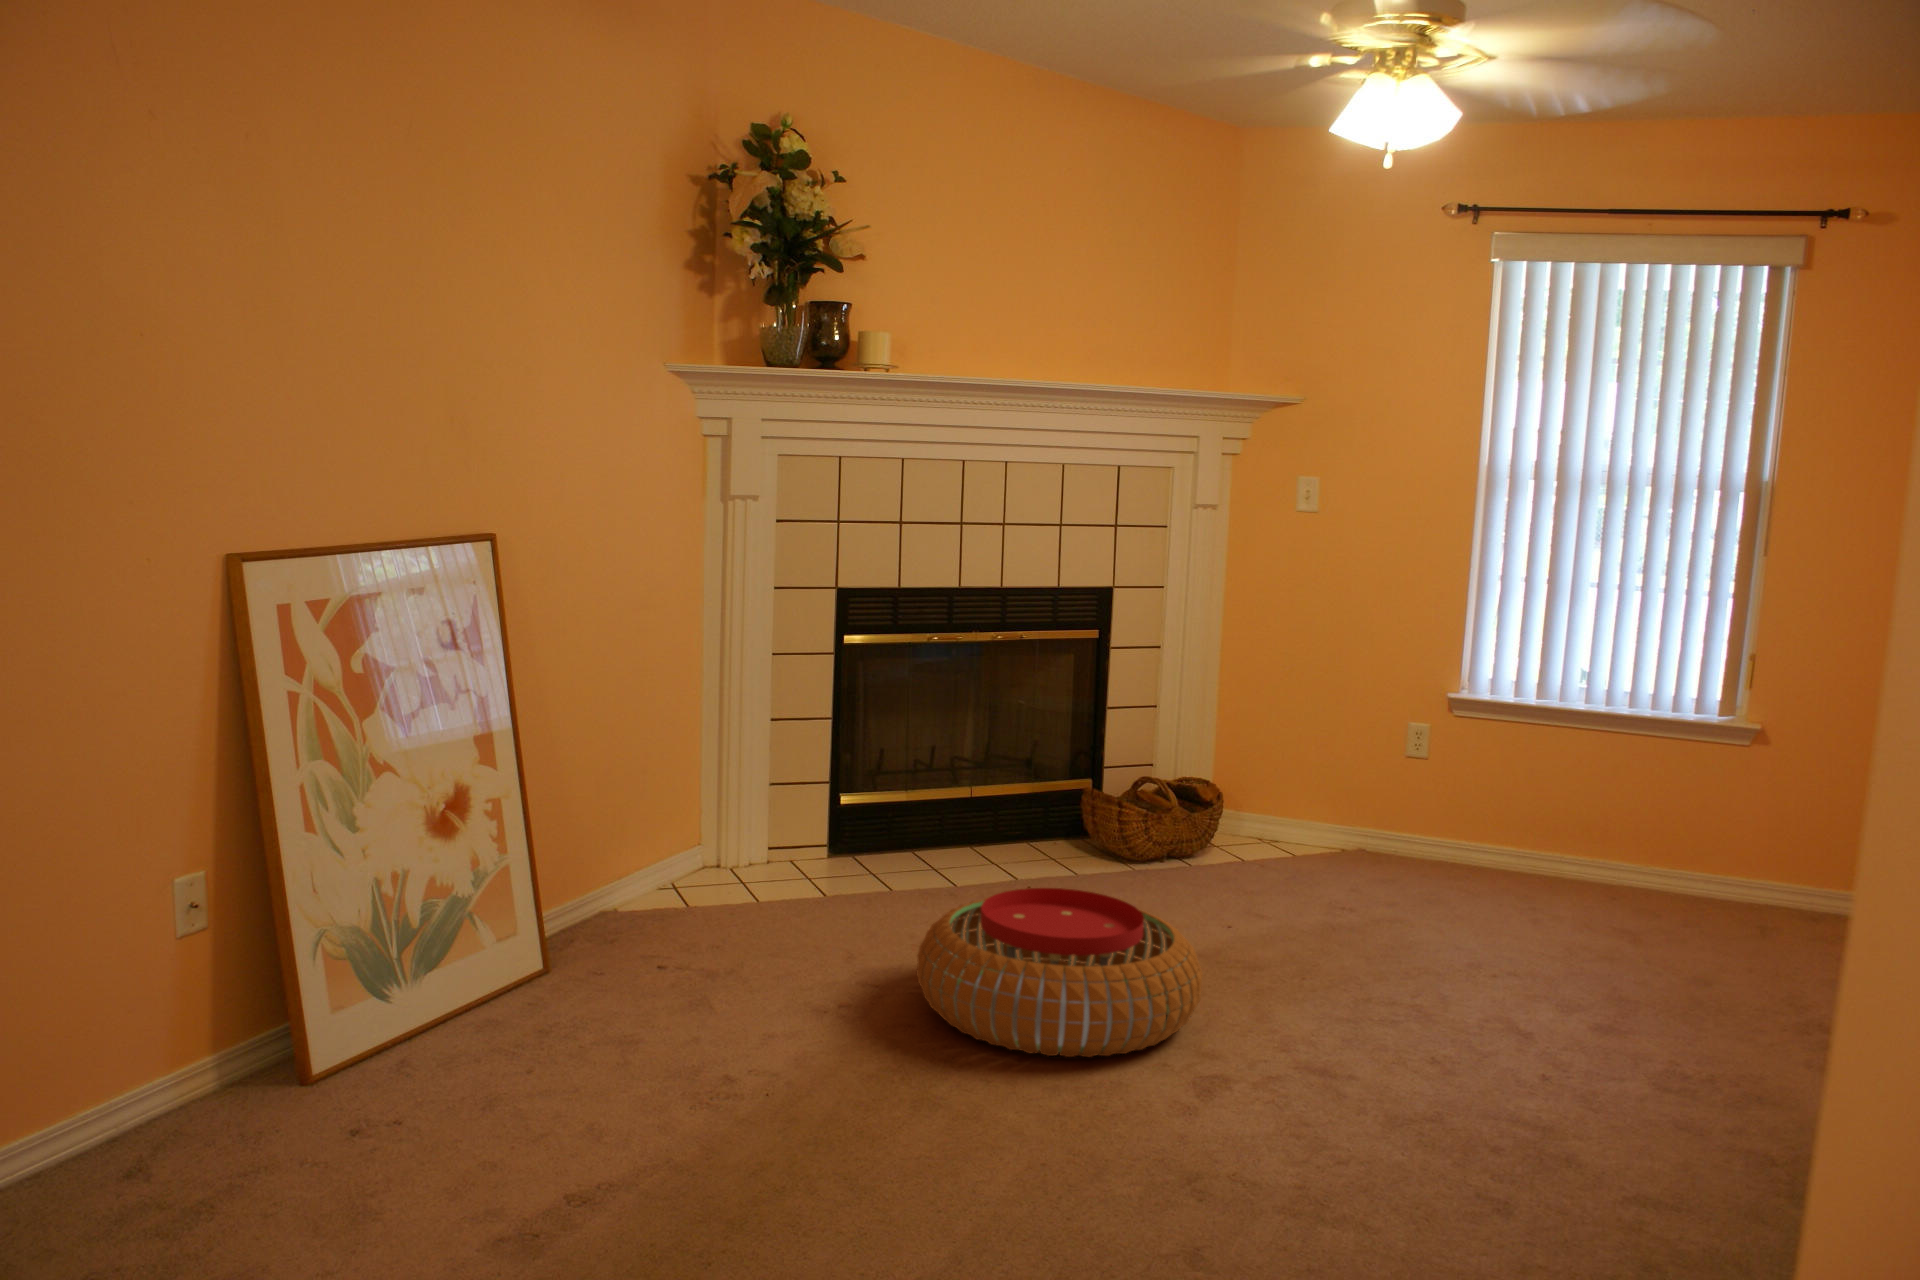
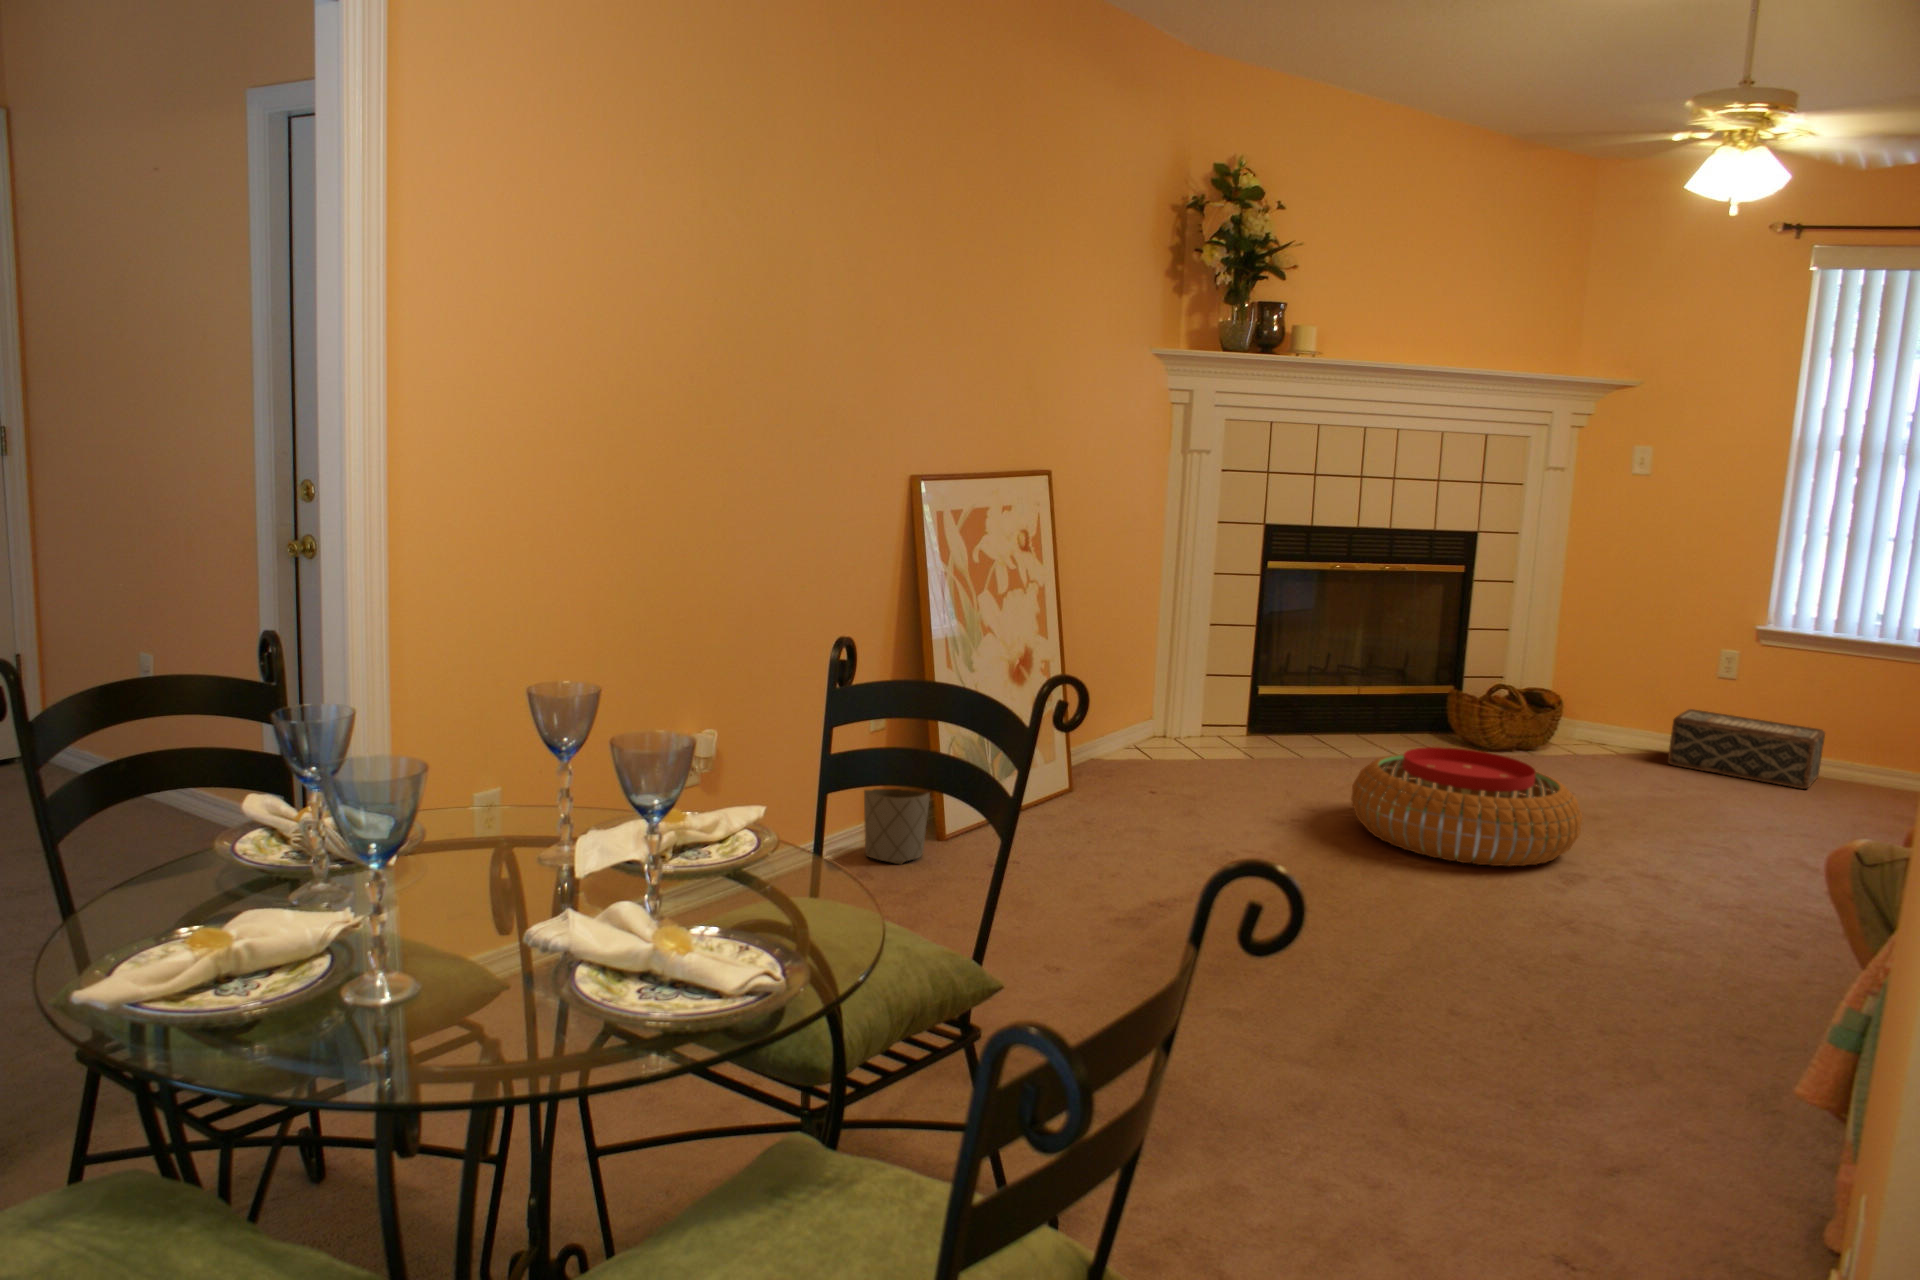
woven basket: none [1336,797,1508,895] -> present [1668,709,1825,789]
planter: none [154,1008,264,1142] -> present [864,789,930,864]

